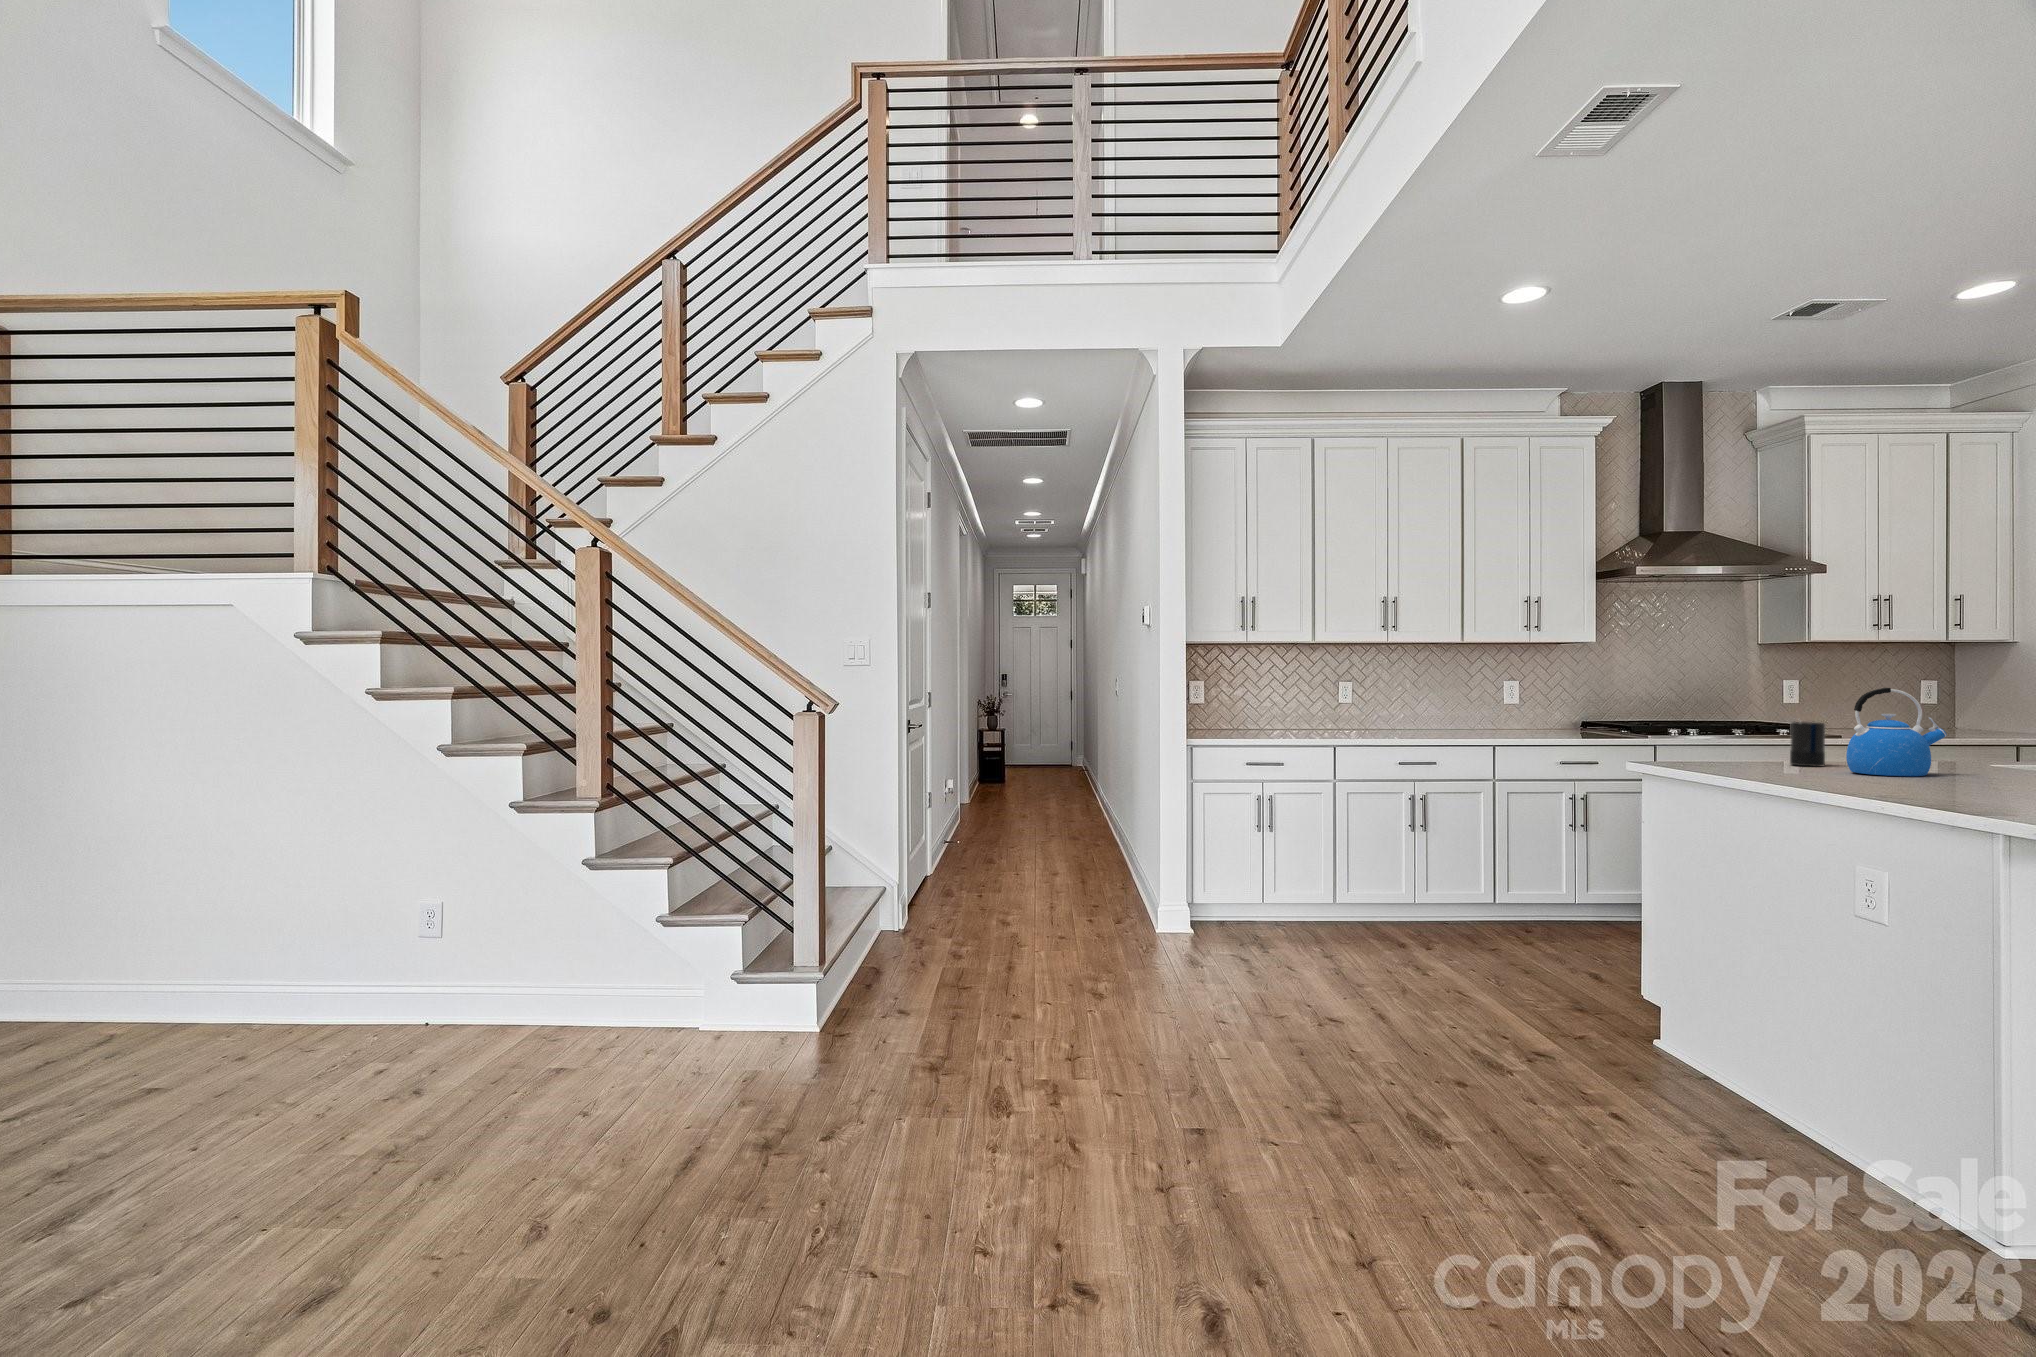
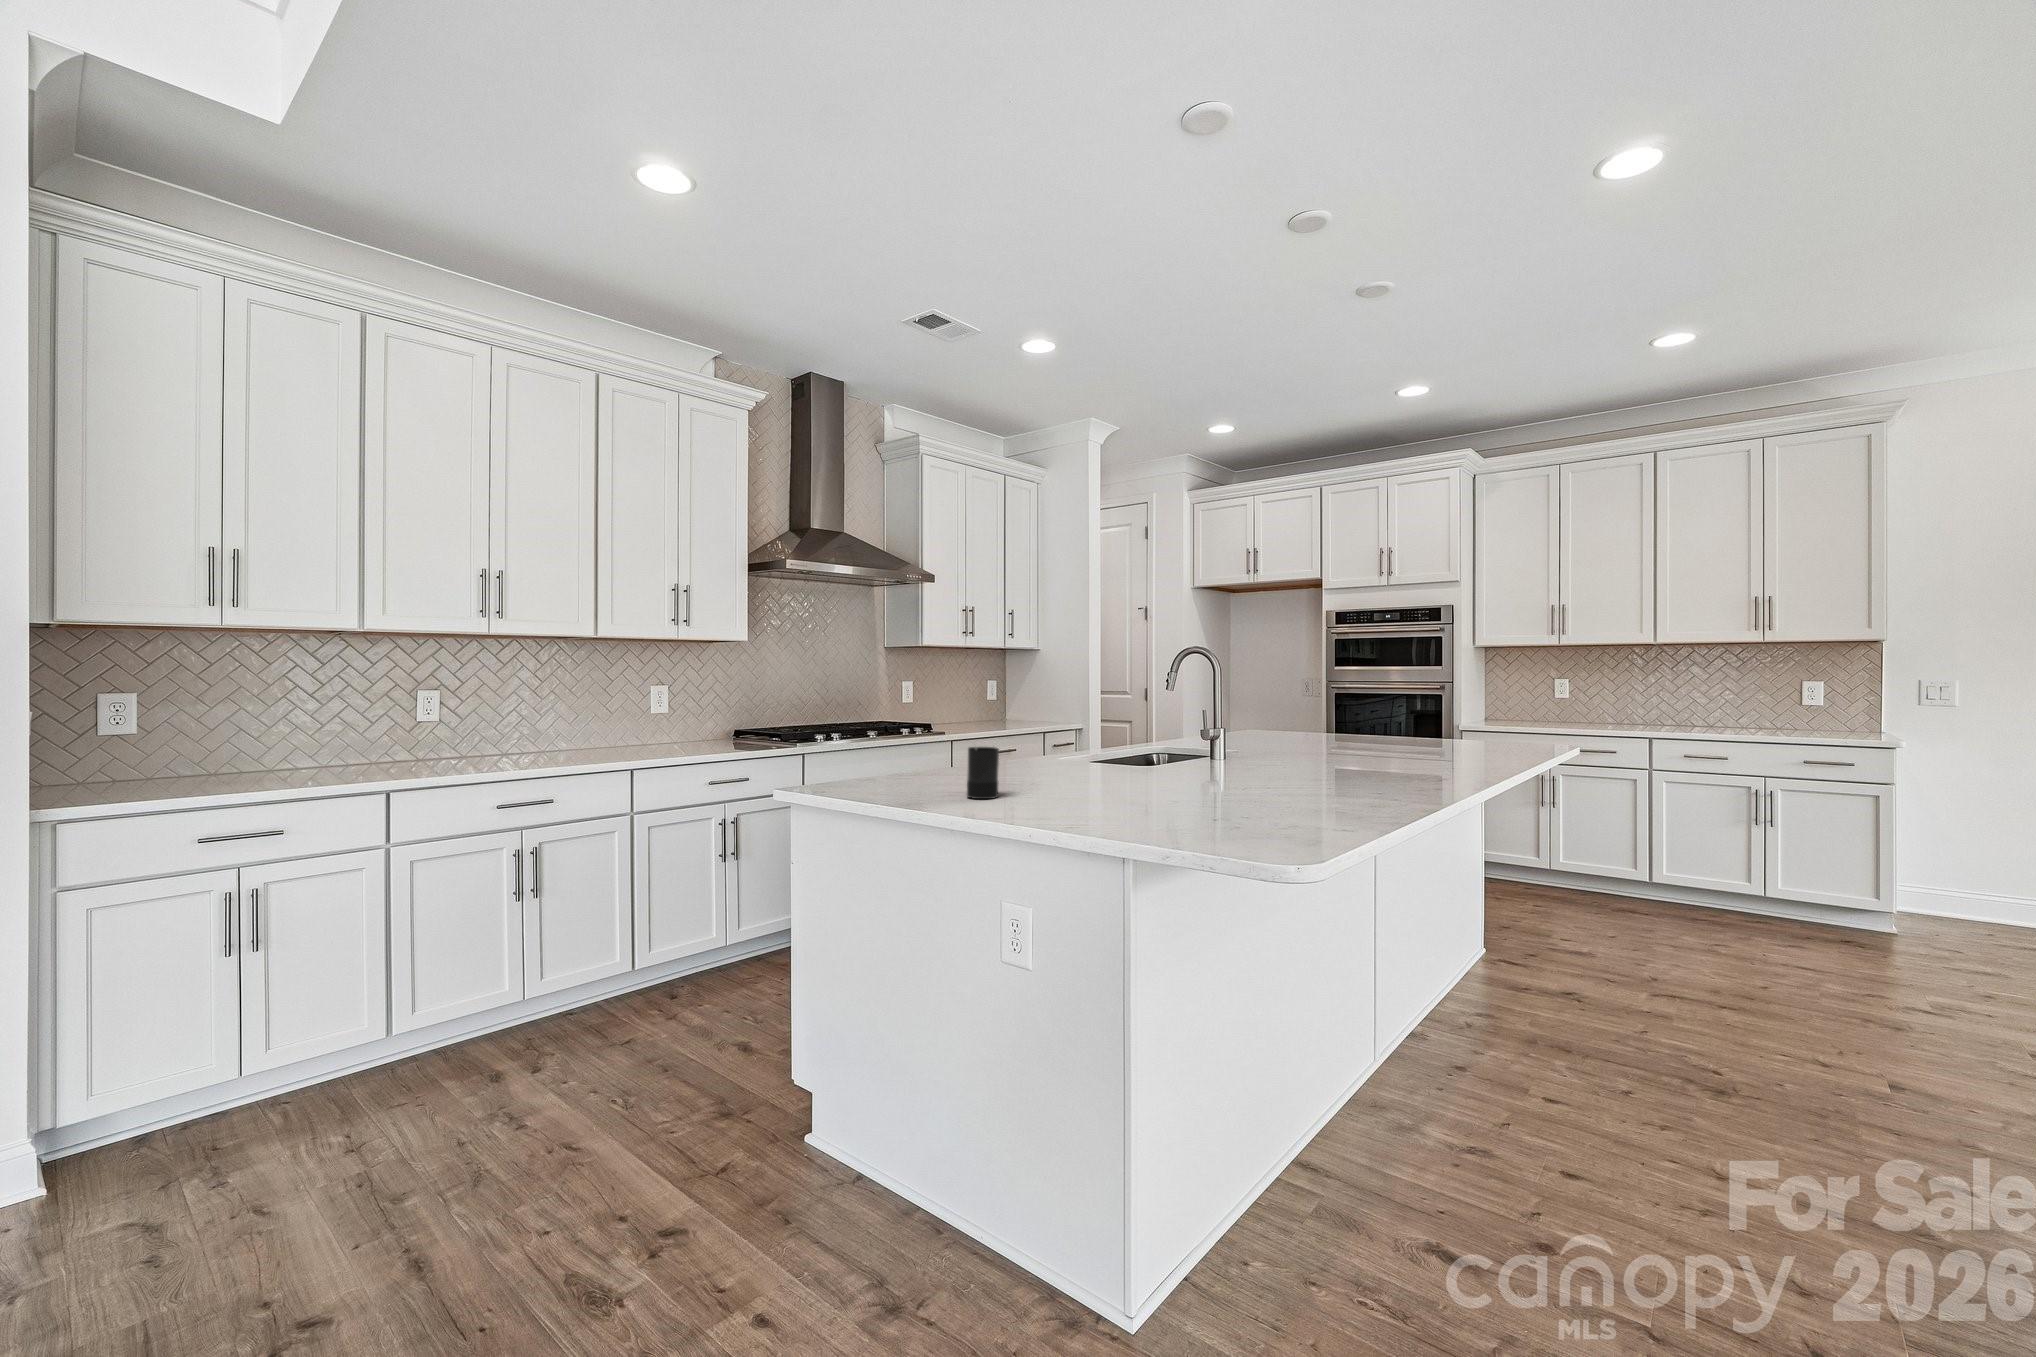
kettle: present [1846,688,1946,777] -> none [1032,711,1111,815]

